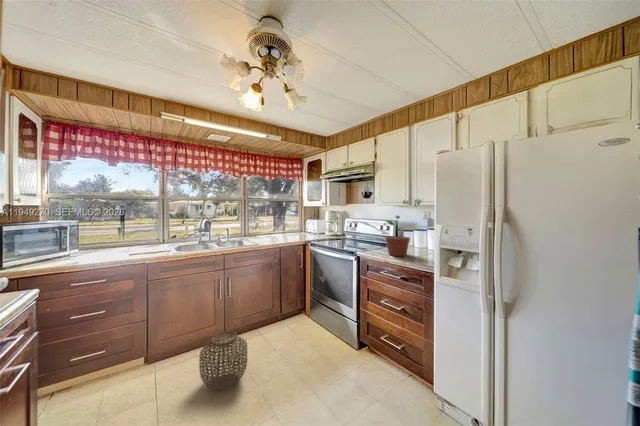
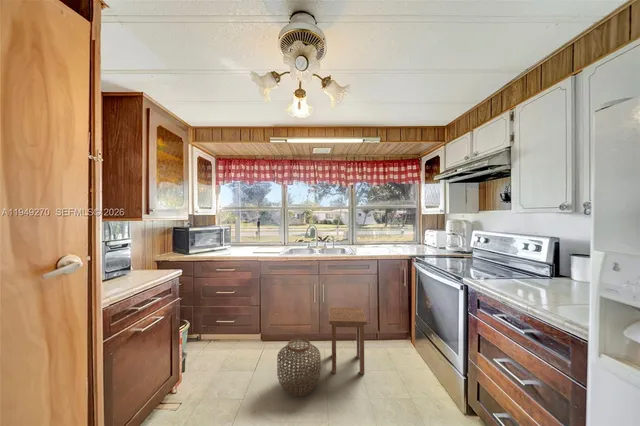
potted plant: present [385,215,410,256] -> none [508,227,559,296]
stool: none [239,292,282,358] -> present [329,307,367,374]

